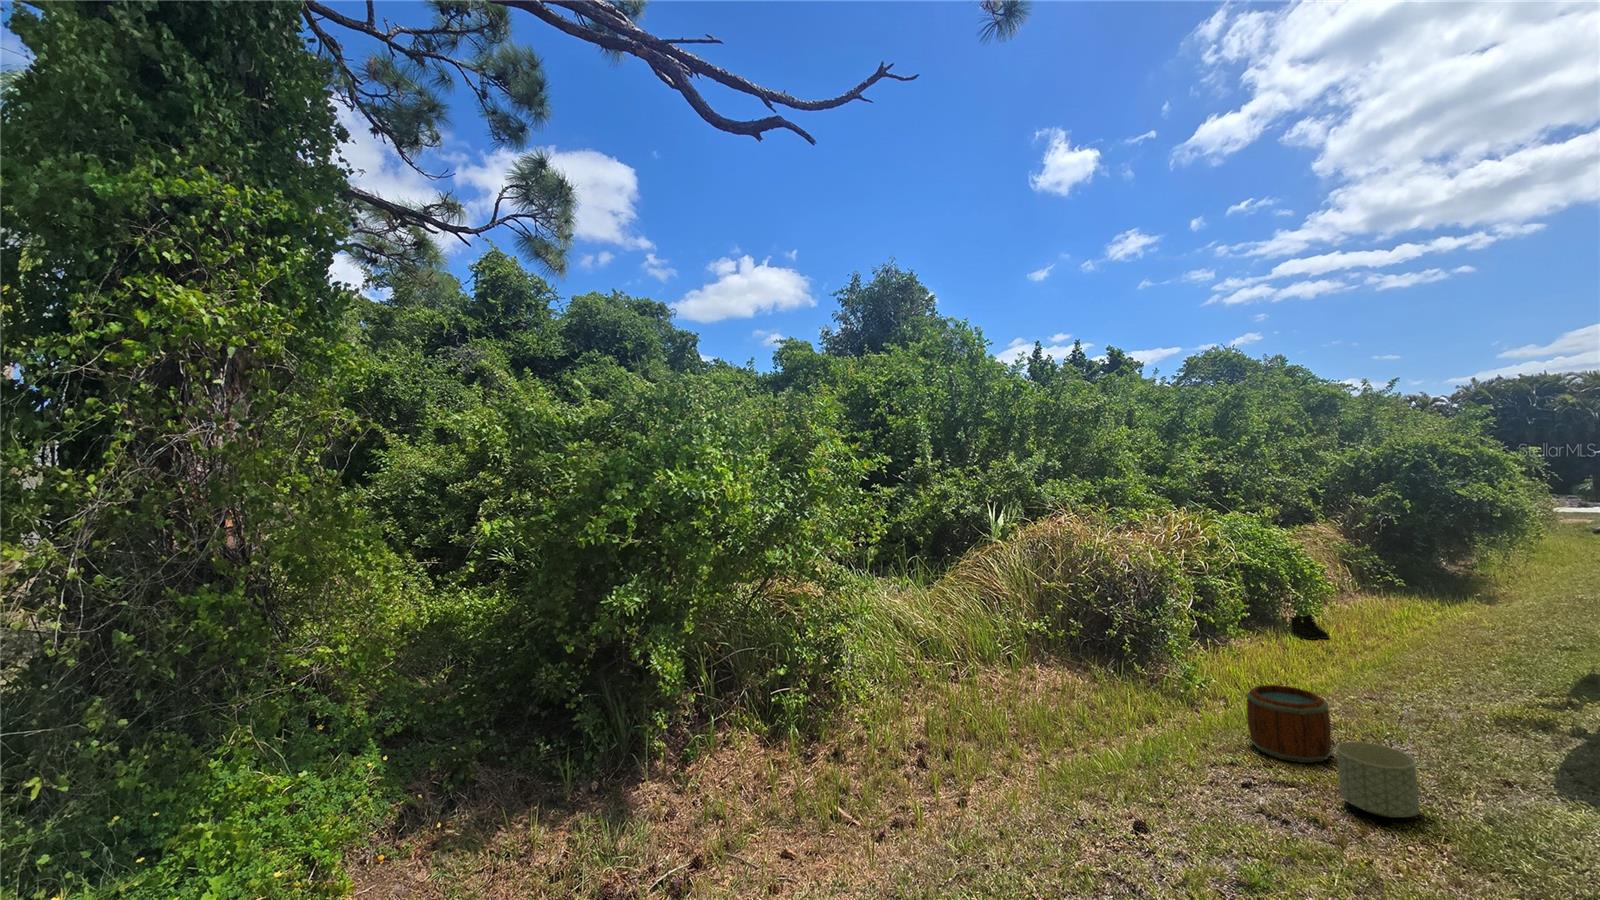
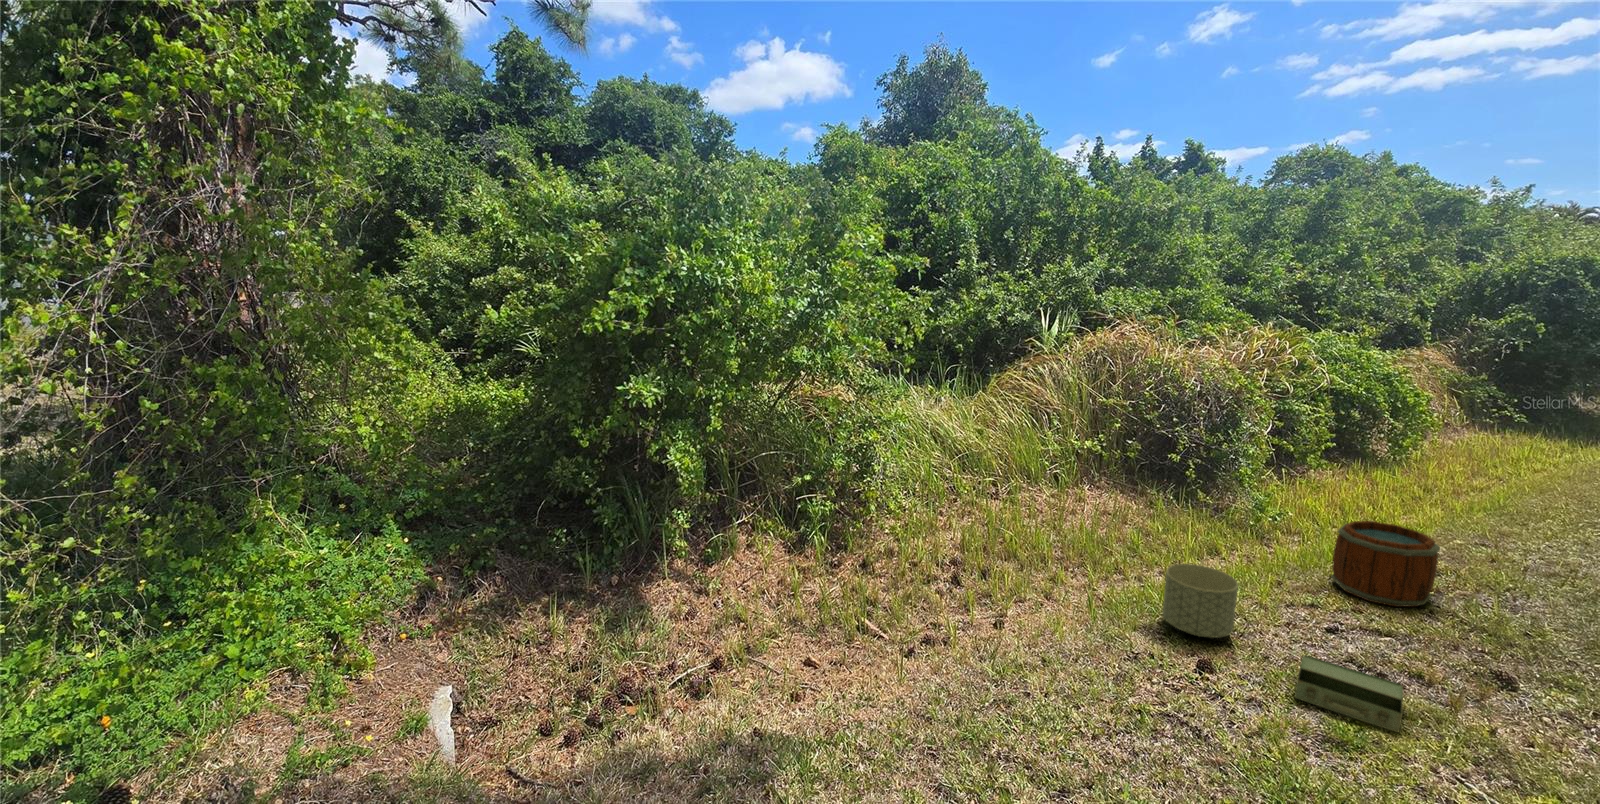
boots: present [1291,614,1329,640] -> none [1372,447,1417,474]
planter: present [1336,741,1419,818] -> present [1162,564,1238,638]
toolbox: none [1214,810,1302,876] -> present [1295,655,1403,732]

